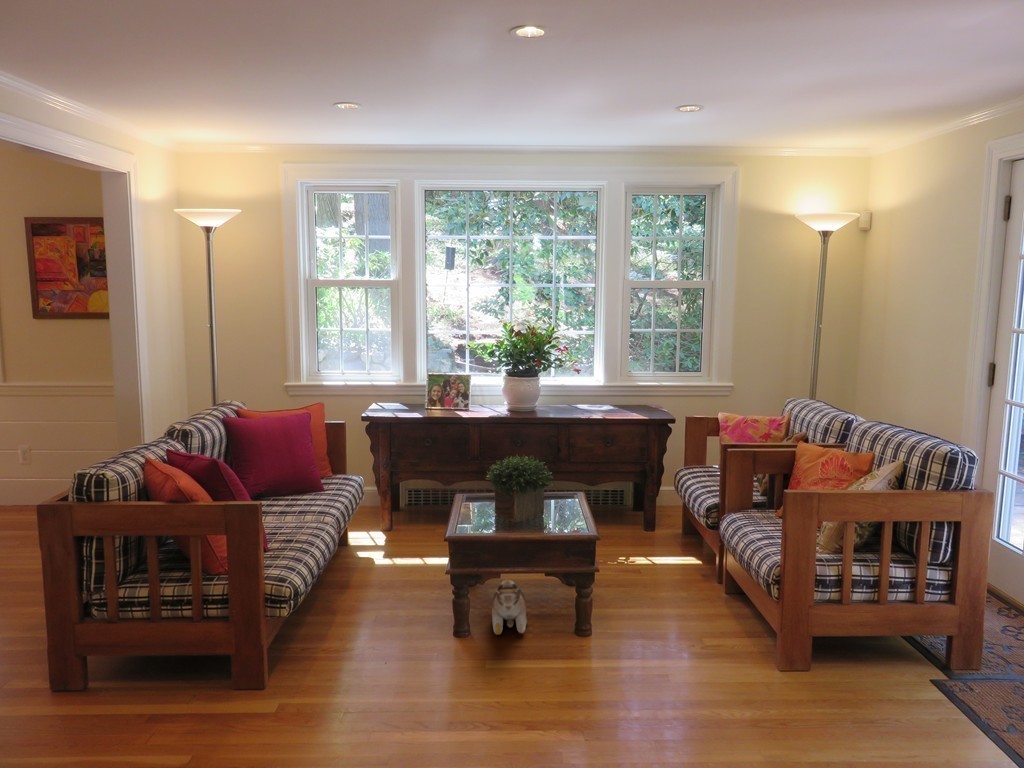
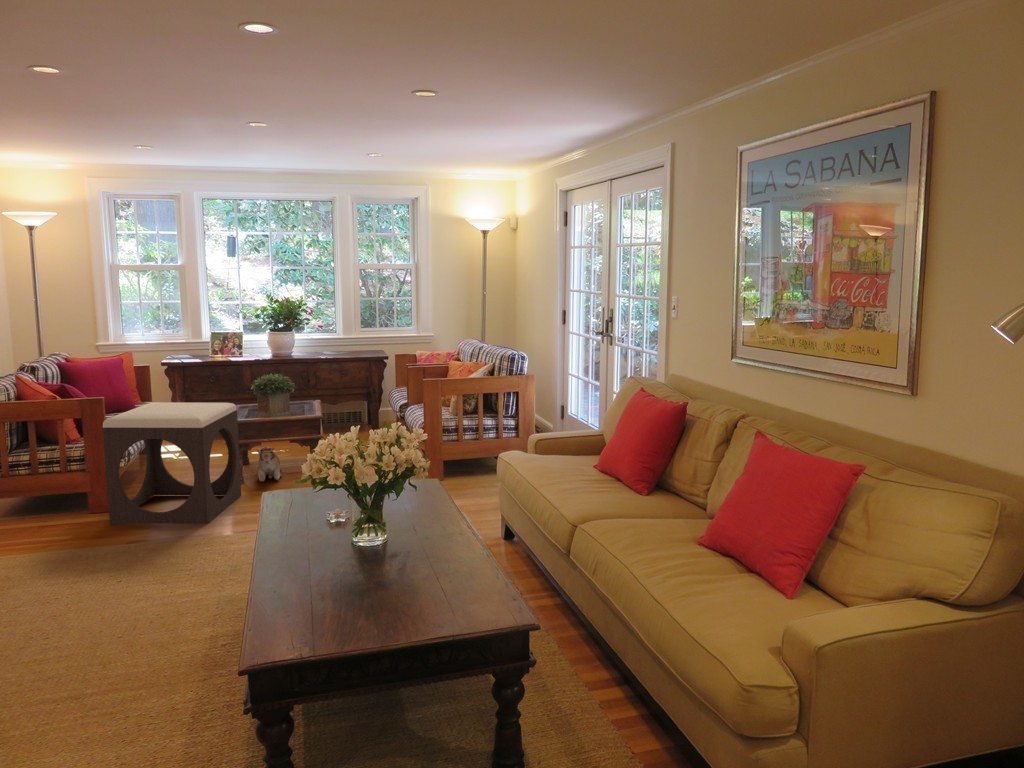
footstool: none [250,506,468,753] -> present [102,402,241,524]

